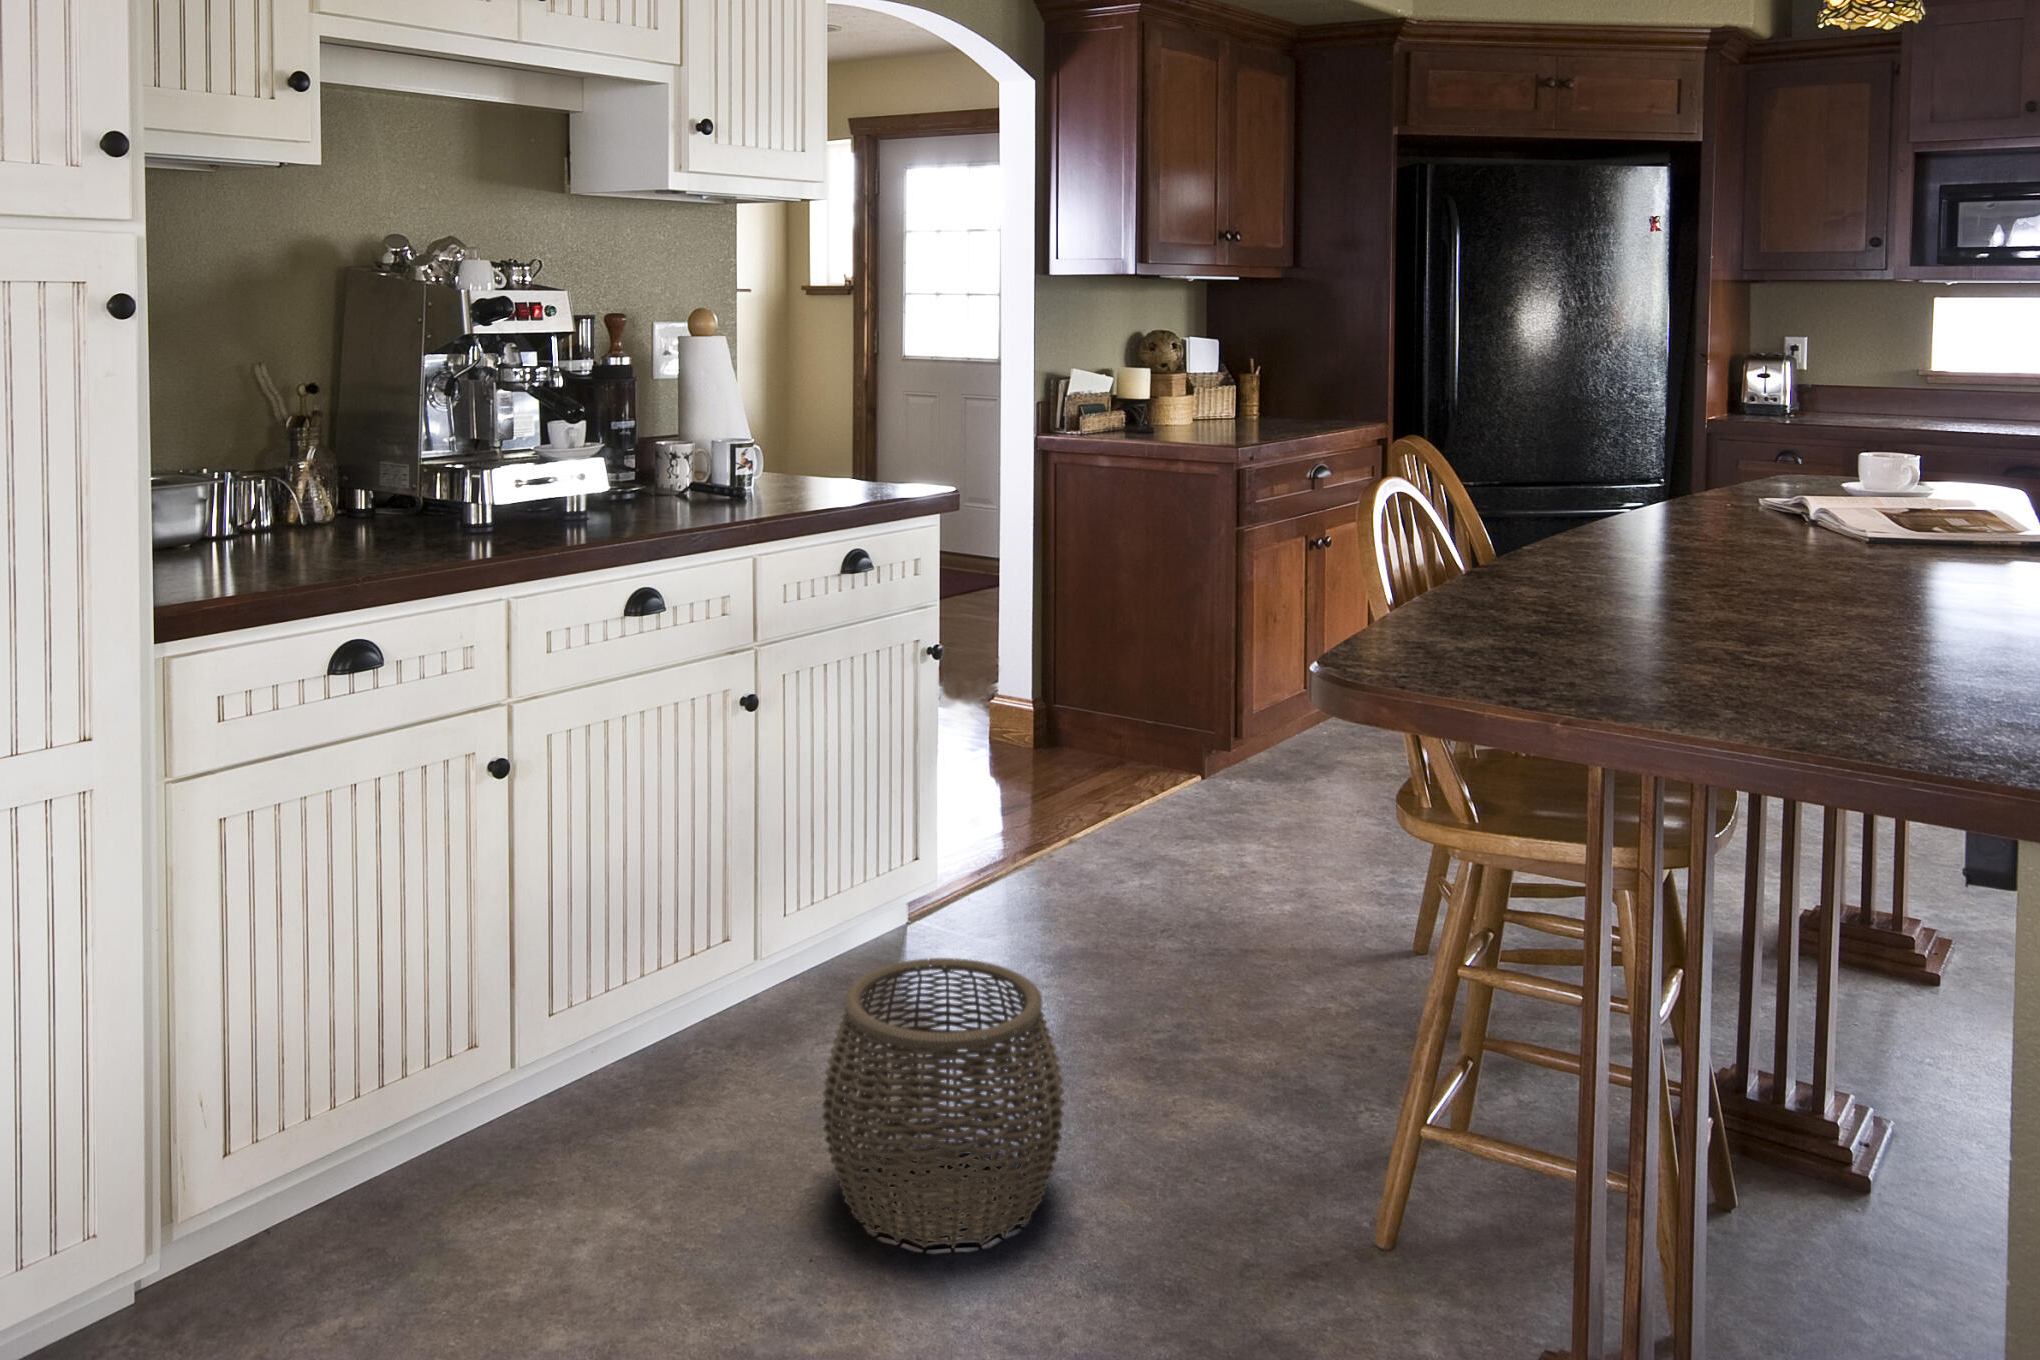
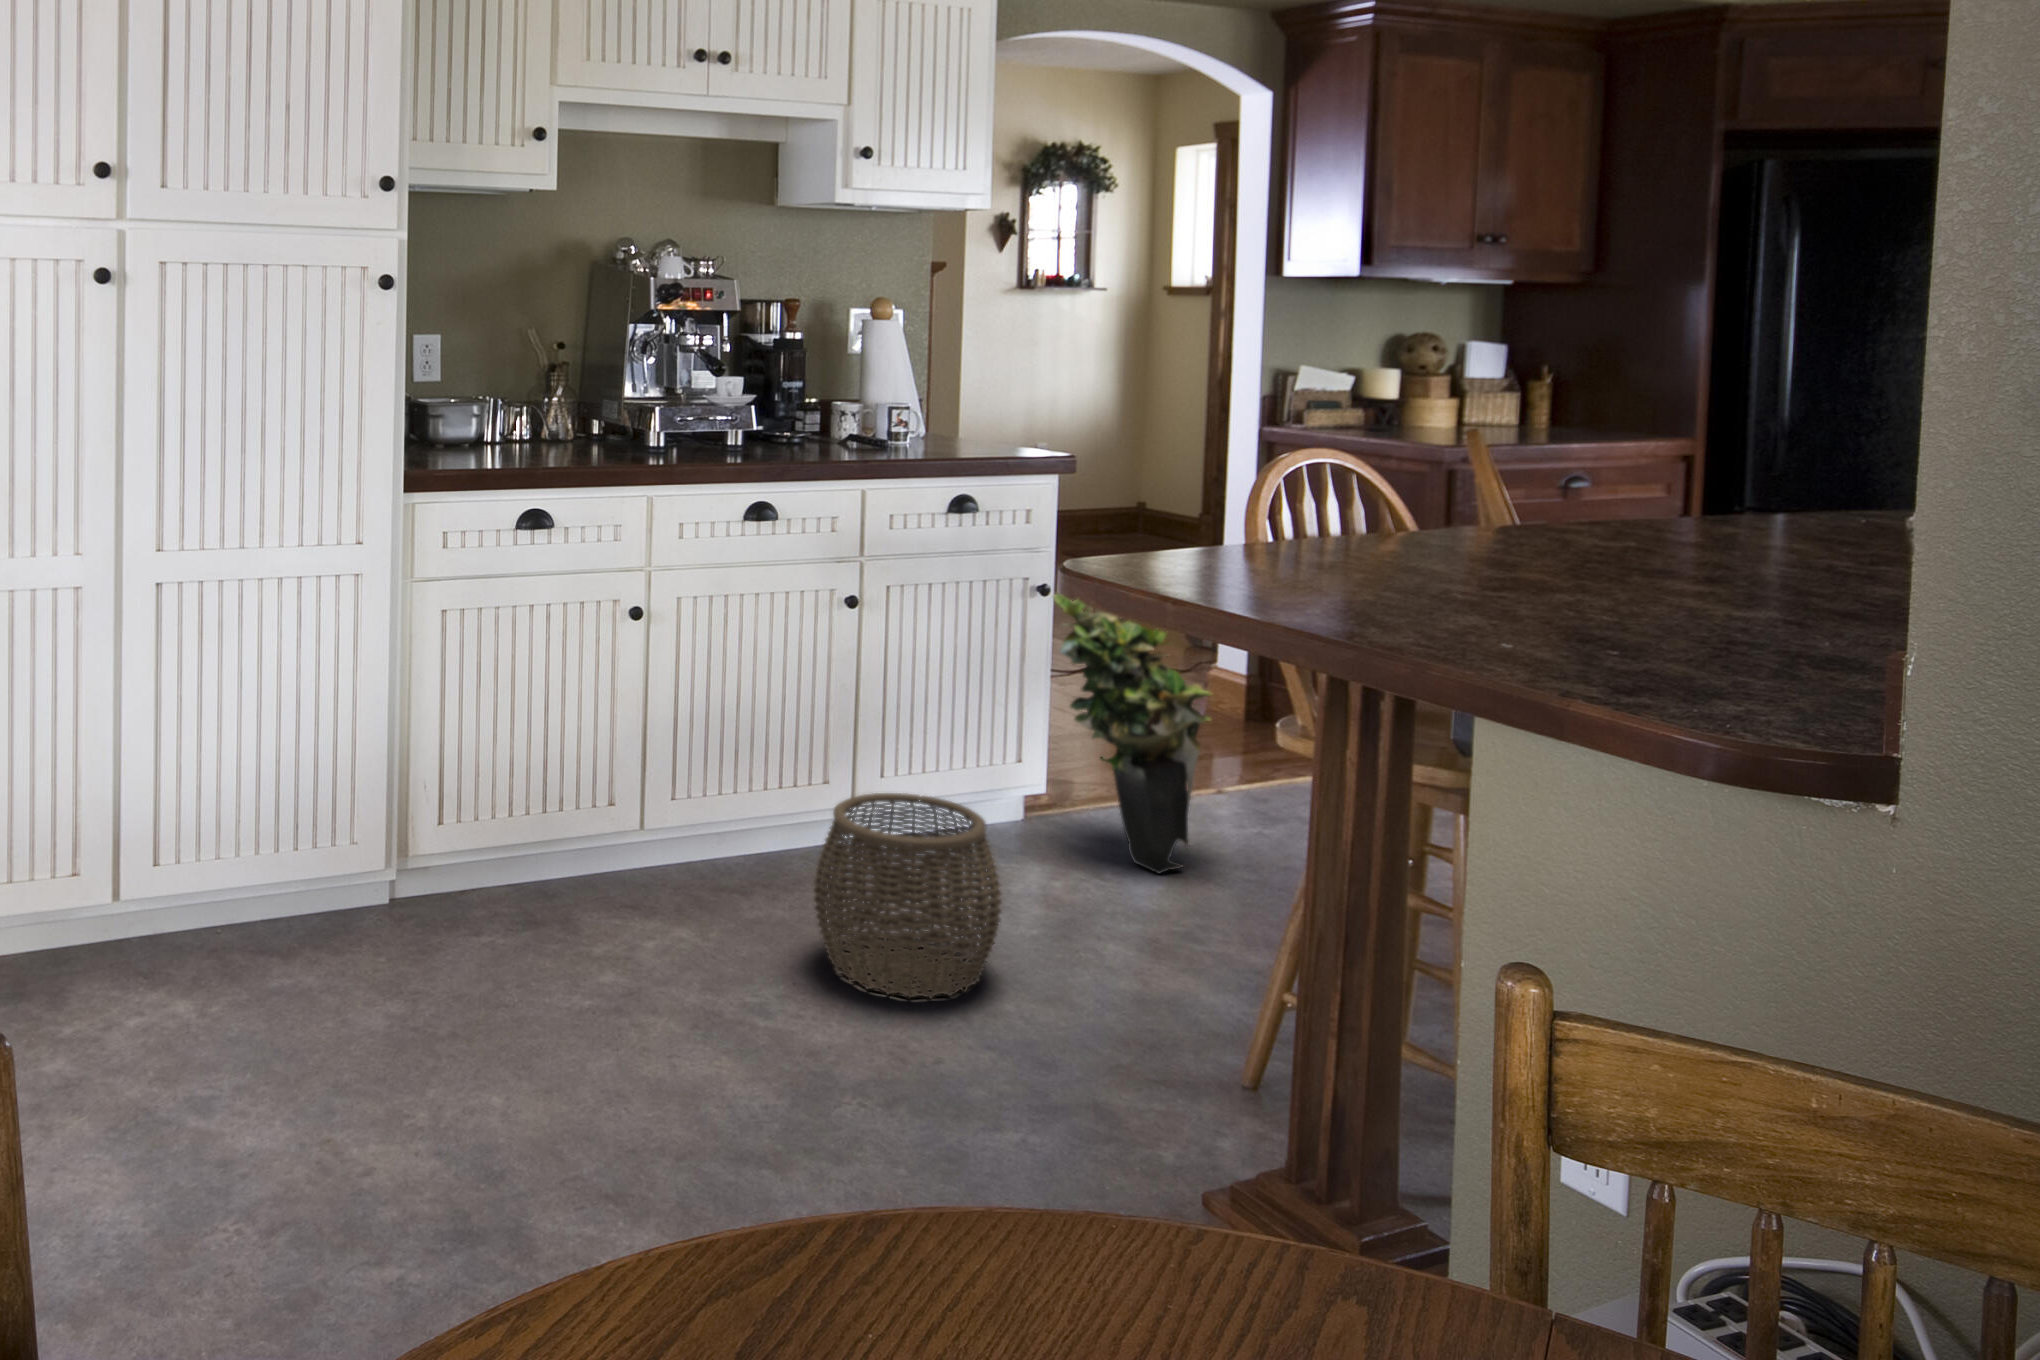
potted plant: none [954,642,1145,971] -> present [1053,594,1211,873]

